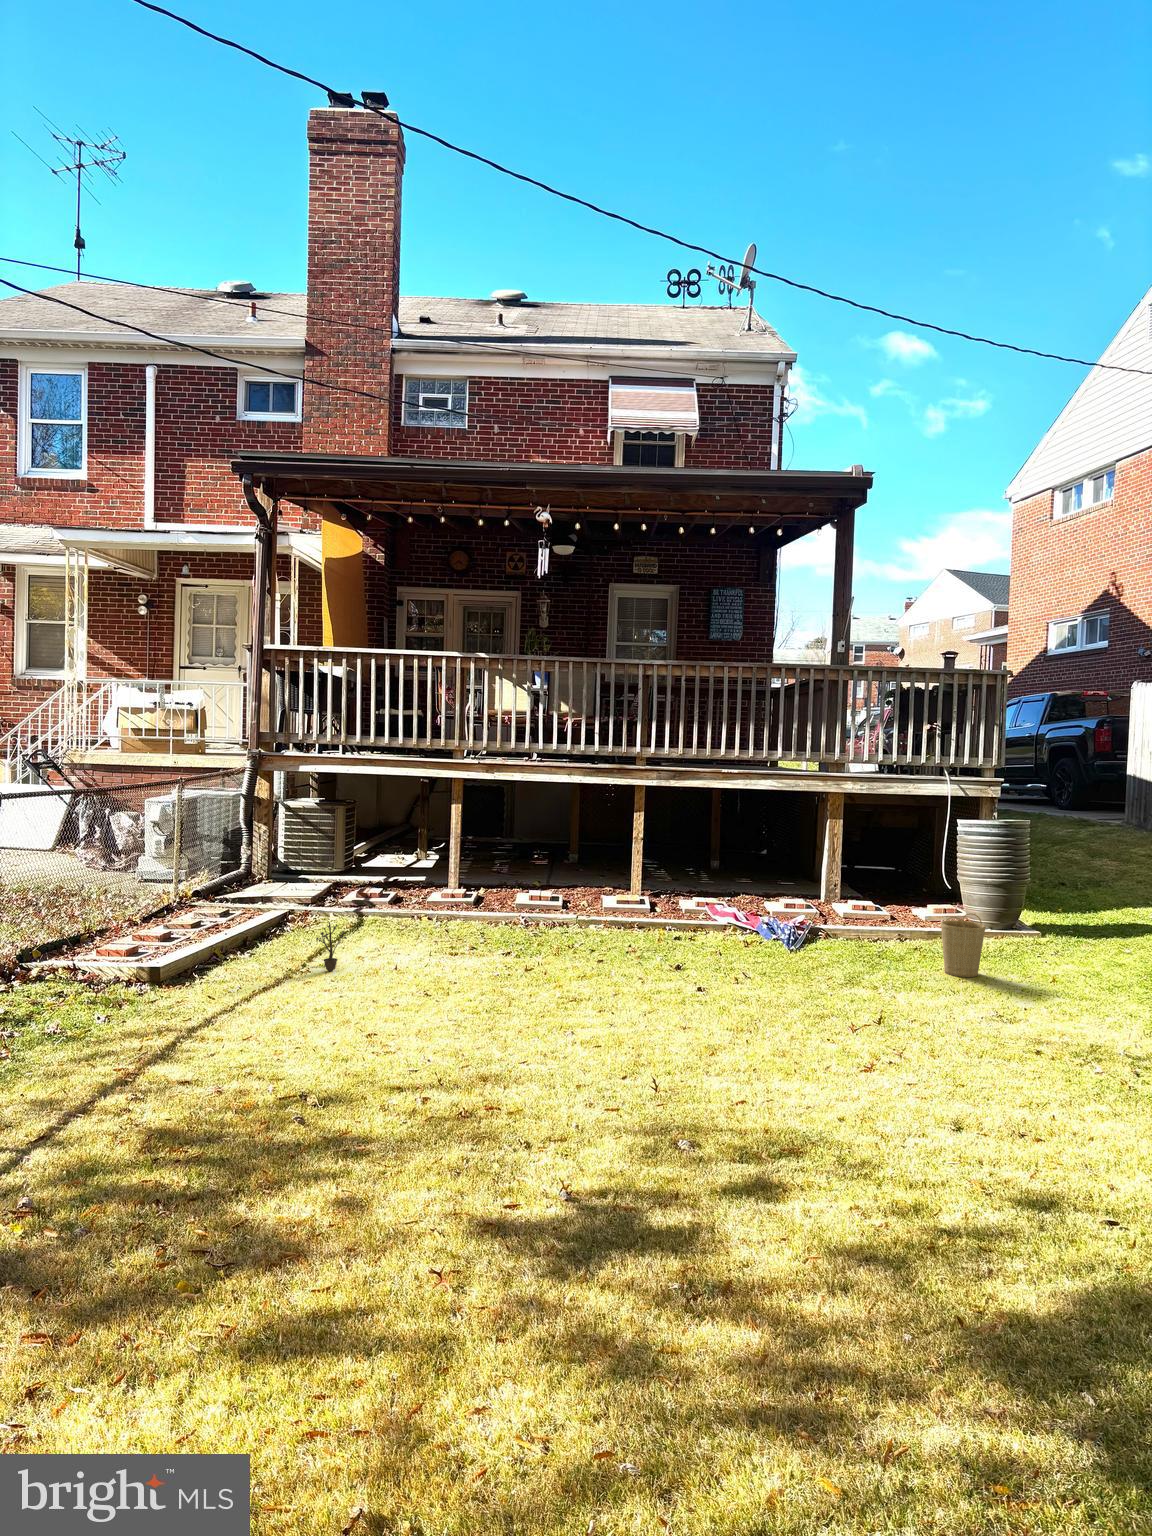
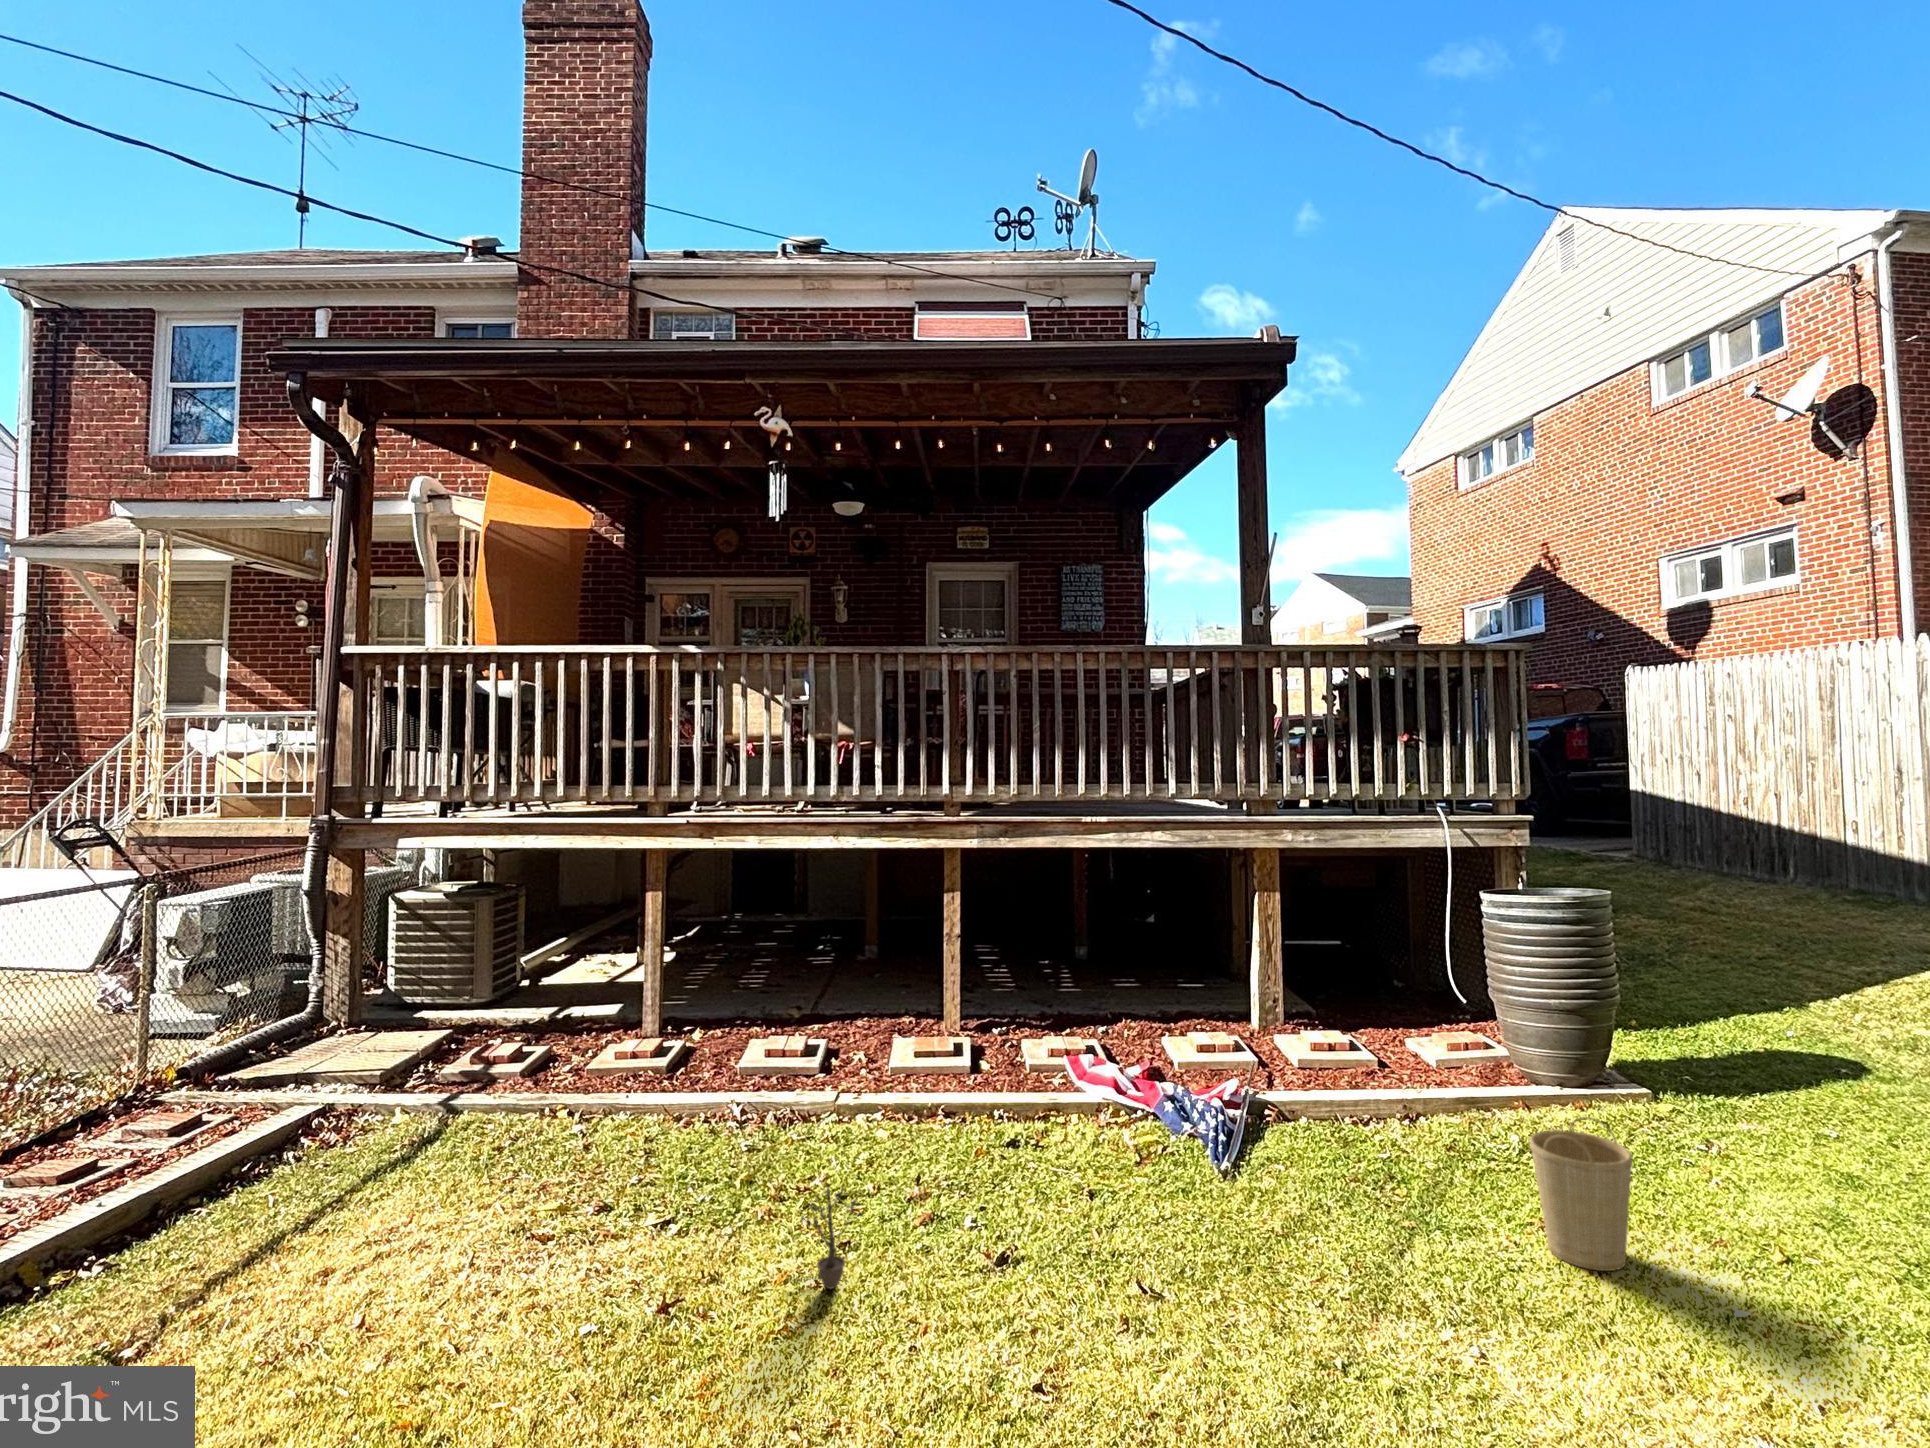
decorative plant: present [312,922,347,971] -> present [788,1183,863,1289]

